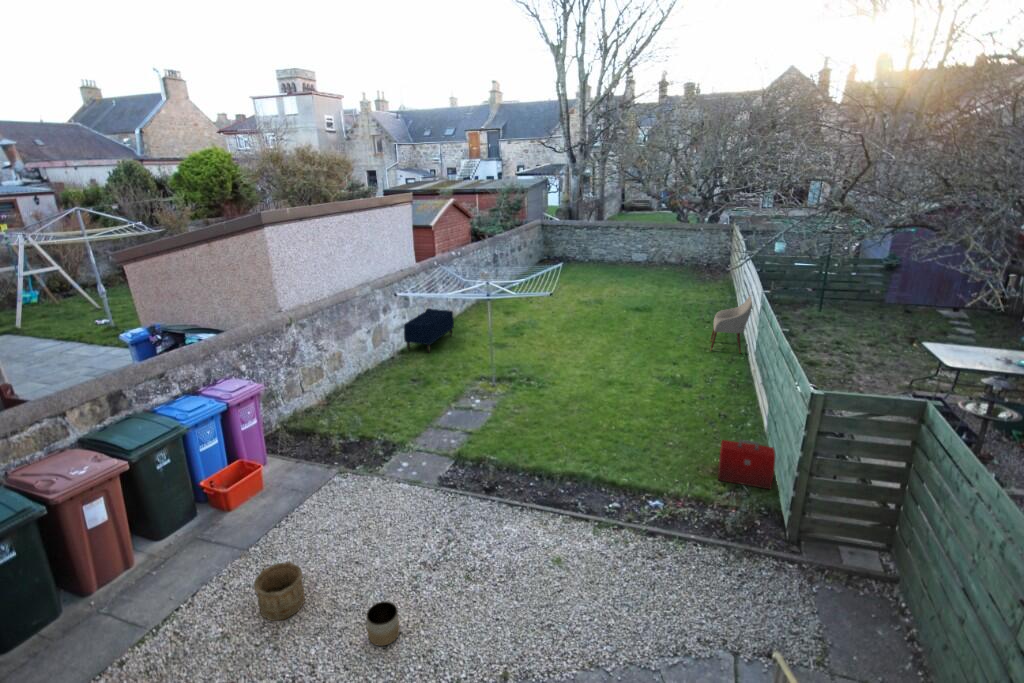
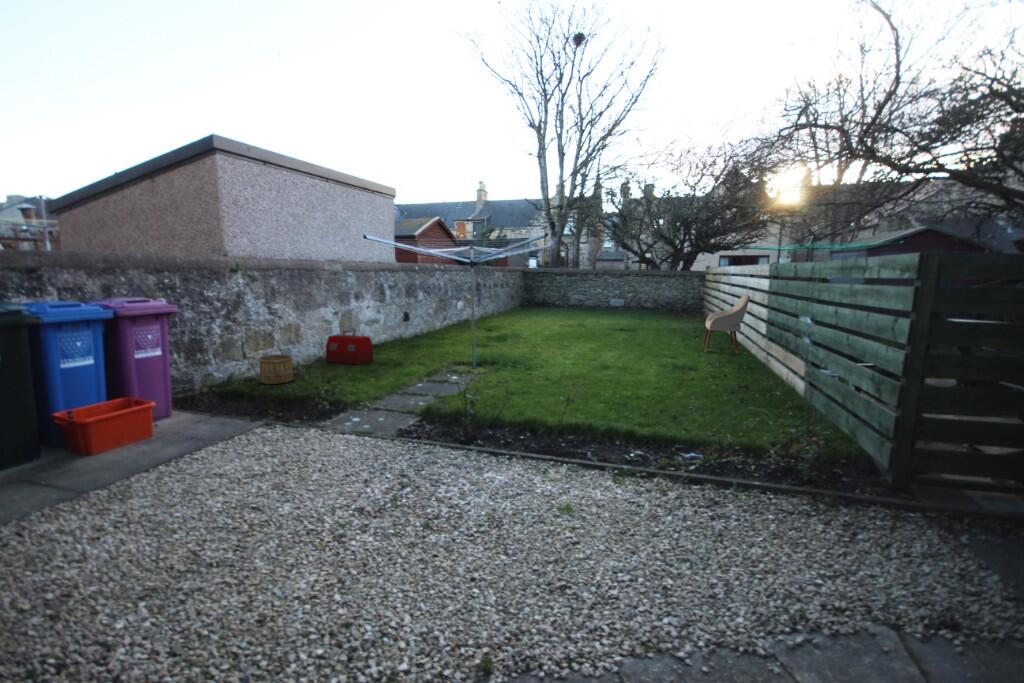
bench: present [404,309,454,353] -> none [378,312,433,349]
toolbox: present [718,440,775,489] -> present [326,330,373,365]
wooden bucket: present [254,562,305,621] -> present [259,354,293,384]
planter: present [367,602,400,646] -> none [234,541,297,617]

